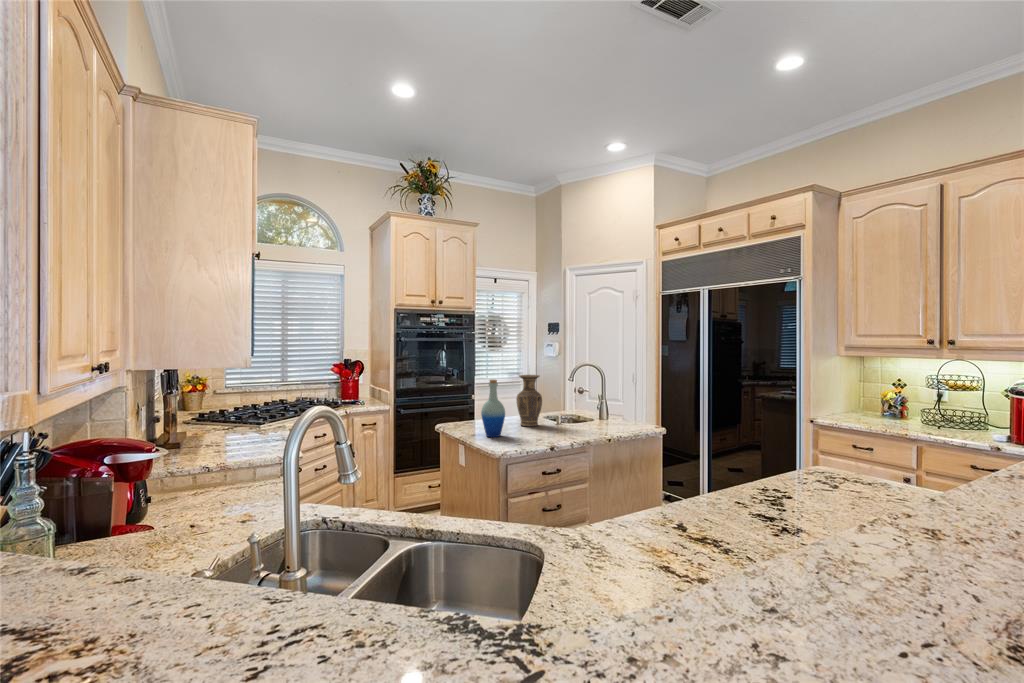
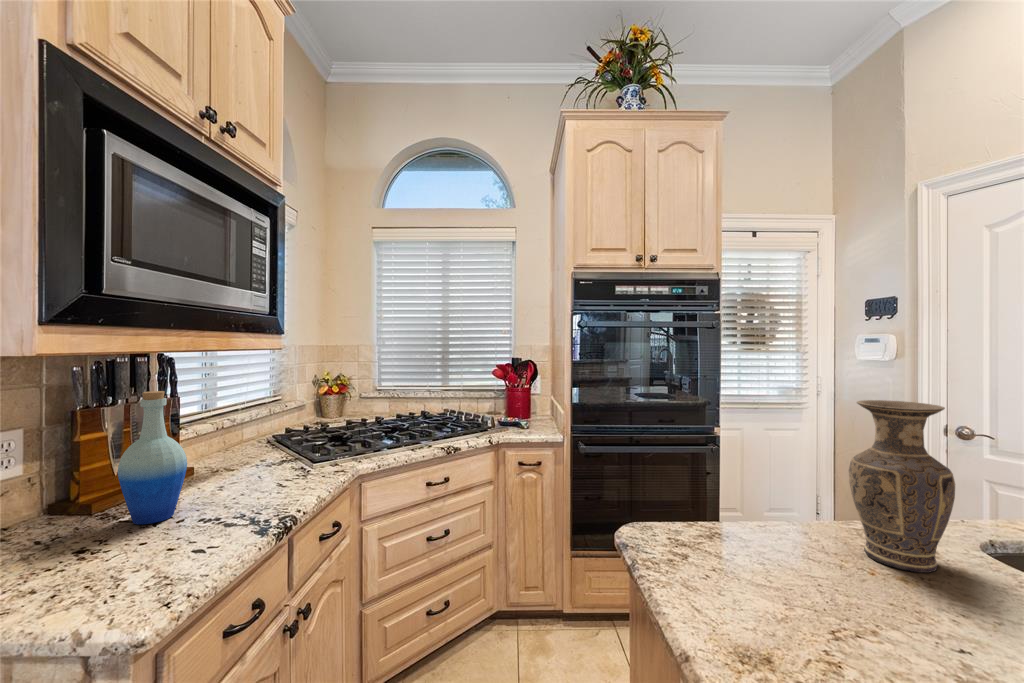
bottle: present [481,380,505,437] -> present [118,391,187,524]

